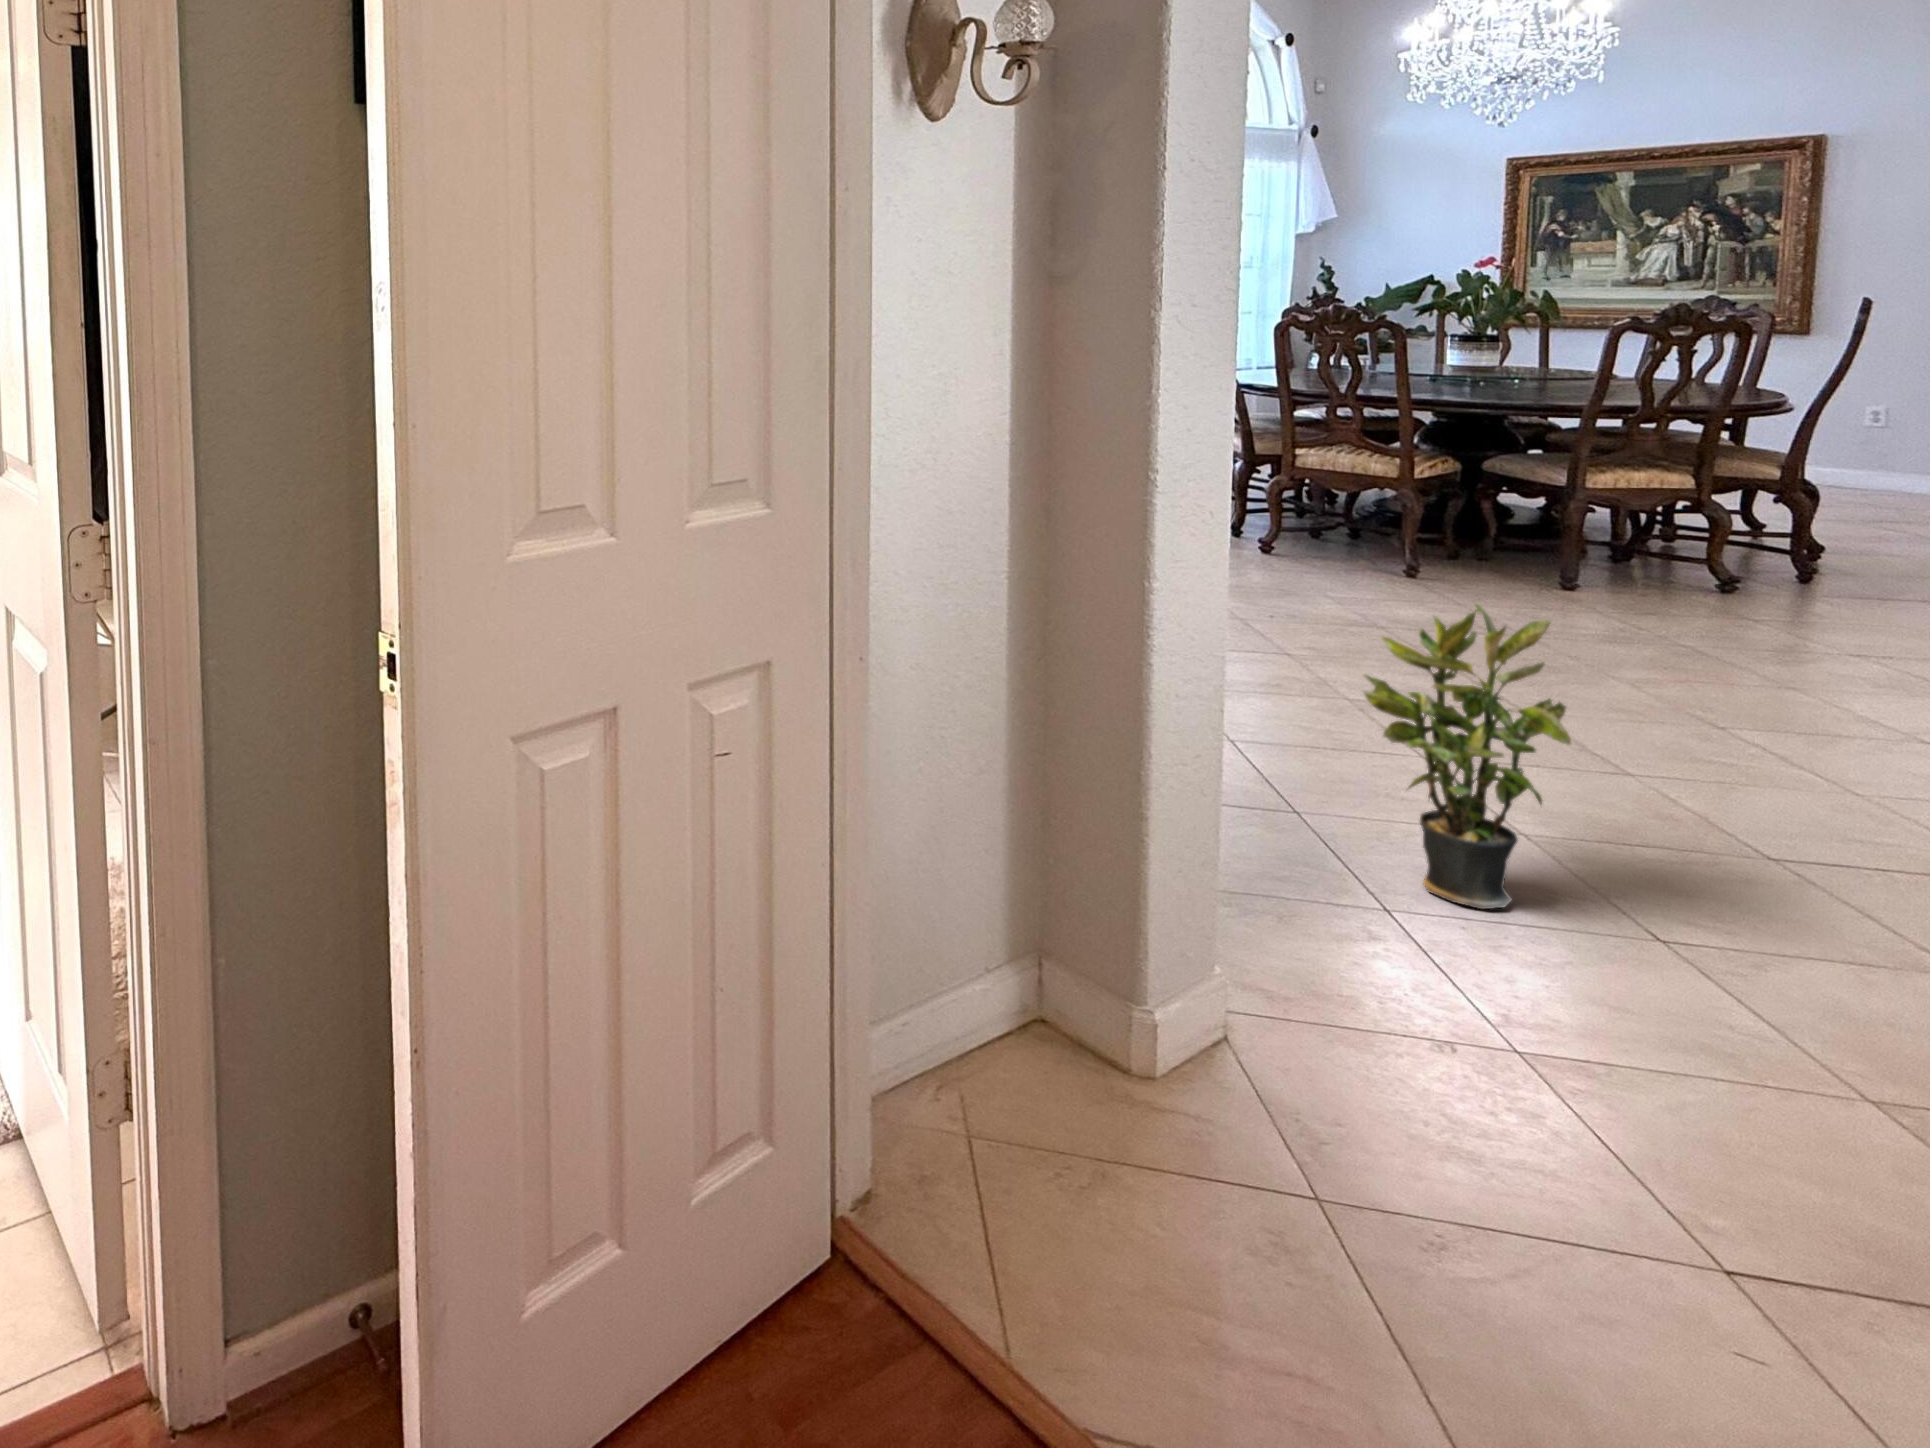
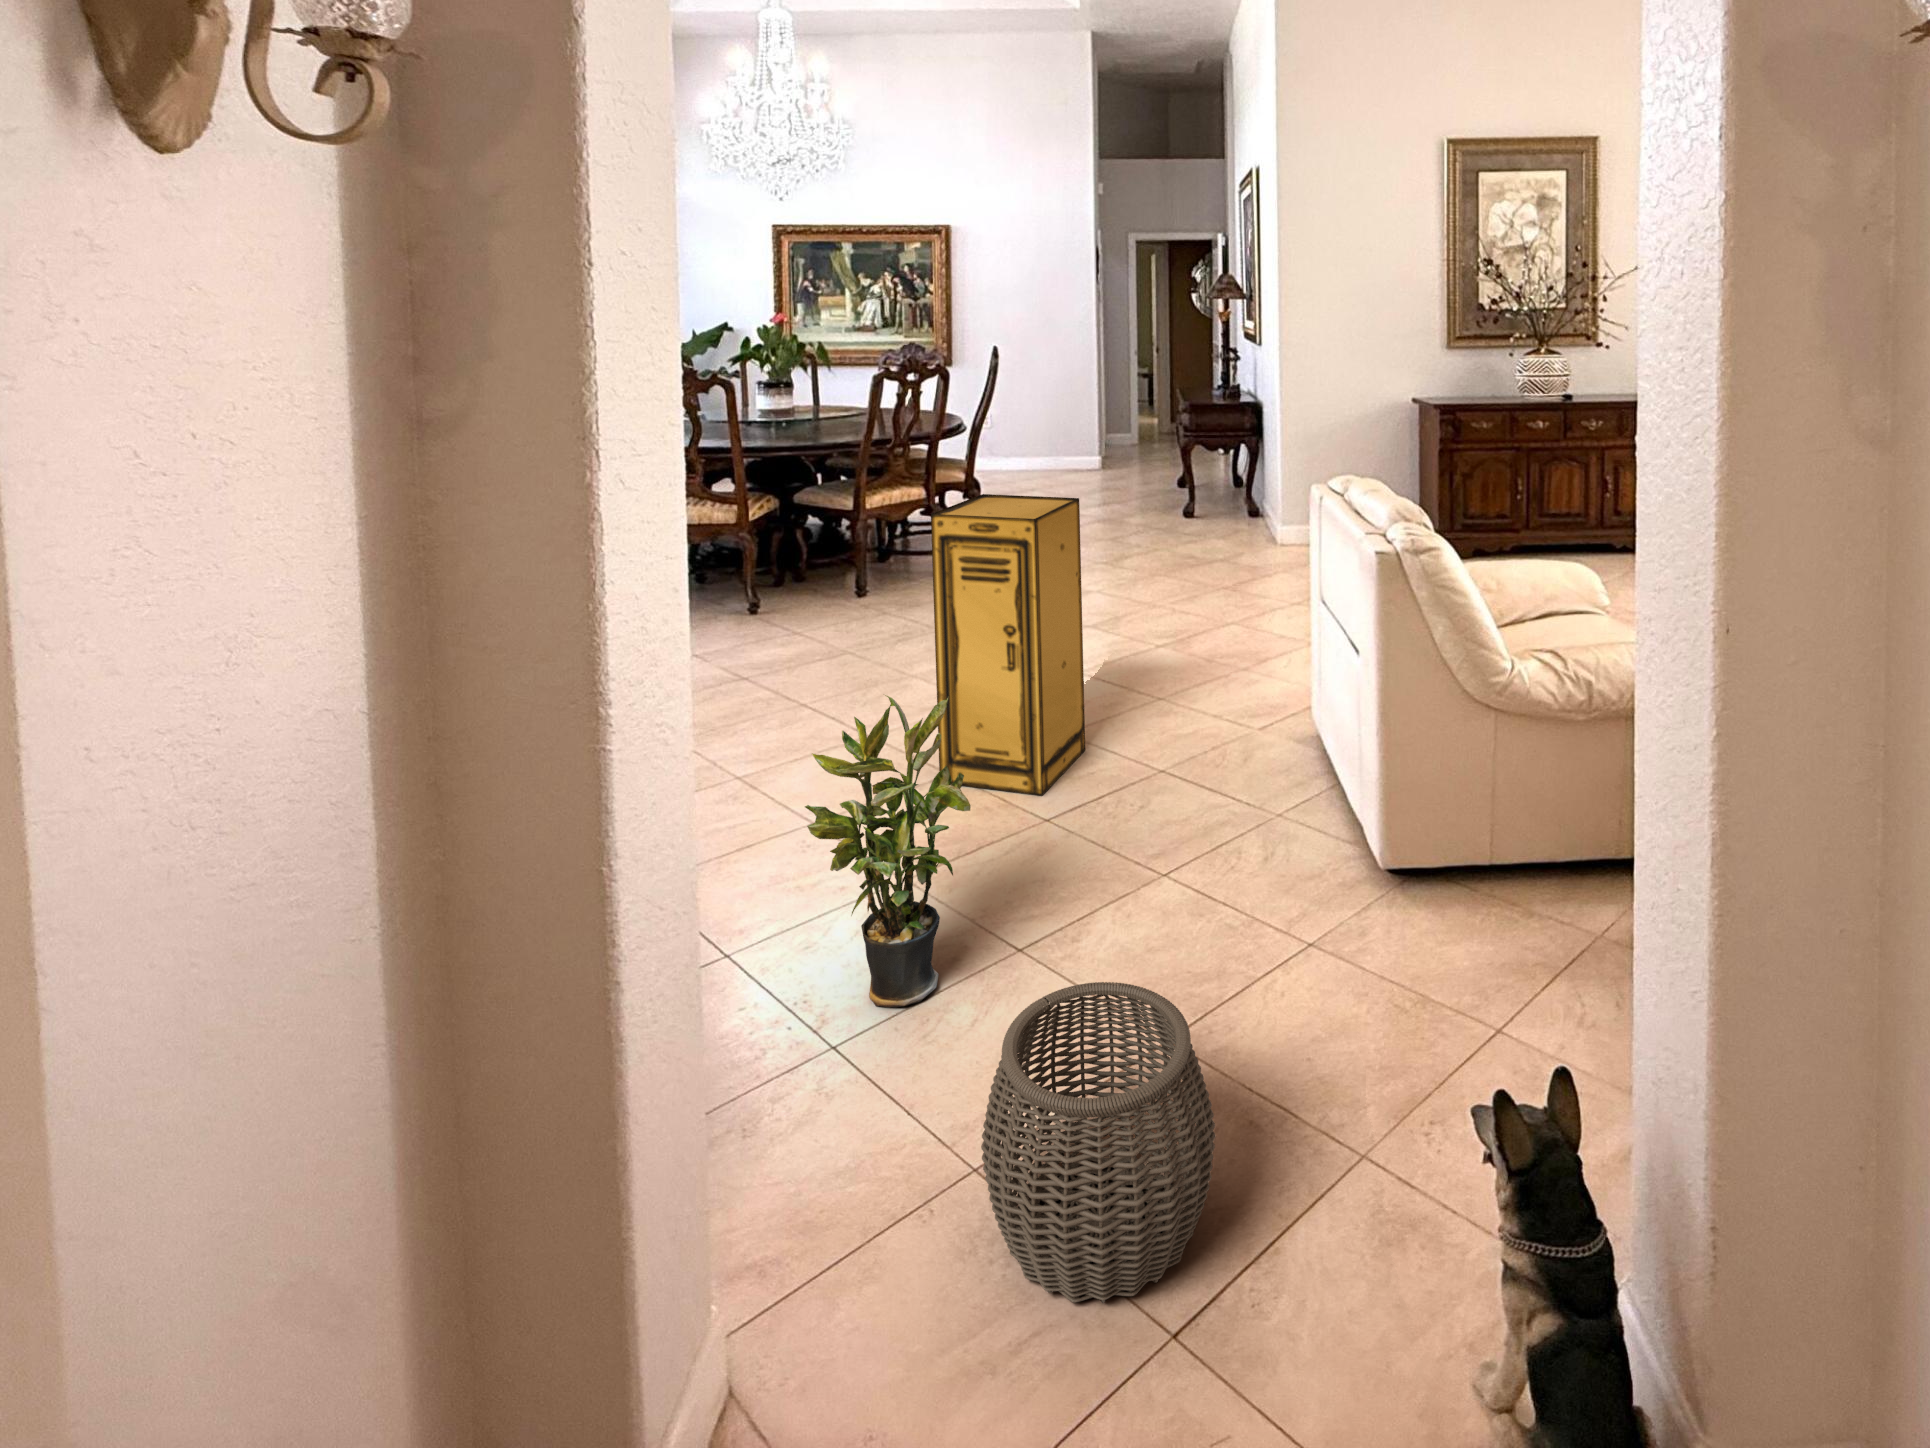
storage cabinet: none [1594,456,1885,831] -> present [931,494,1085,796]
woven basket: none [1478,888,1810,1196] -> present [981,982,1215,1303]

